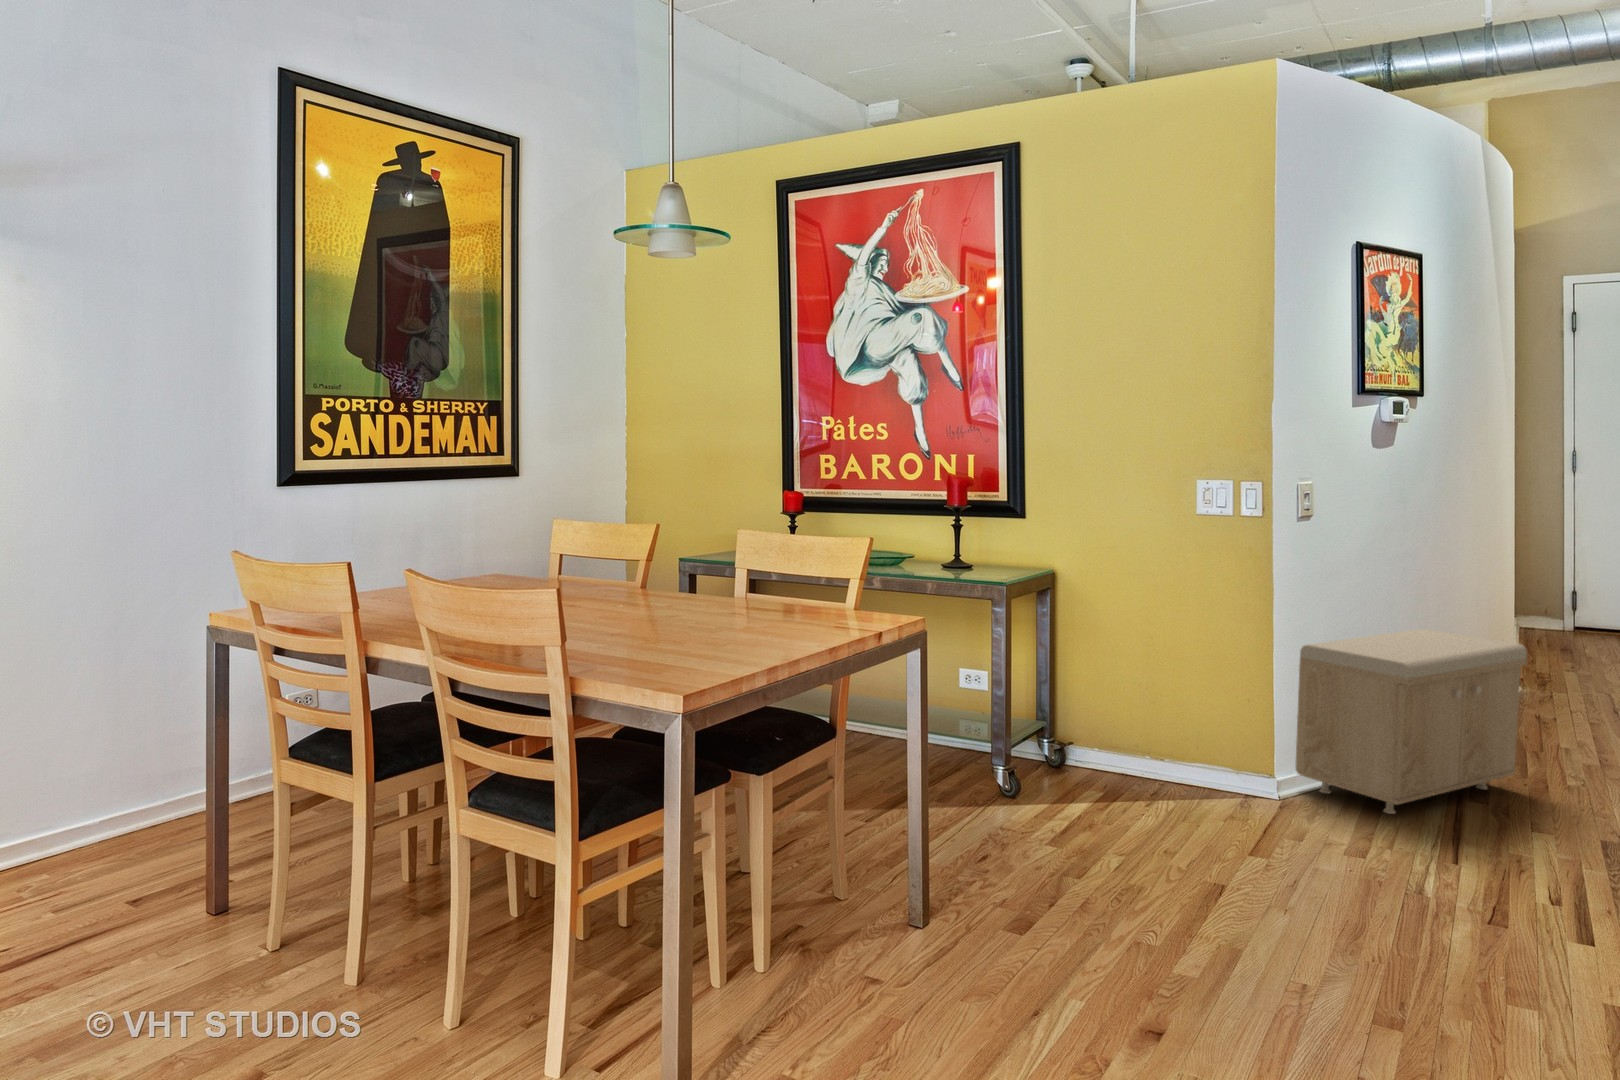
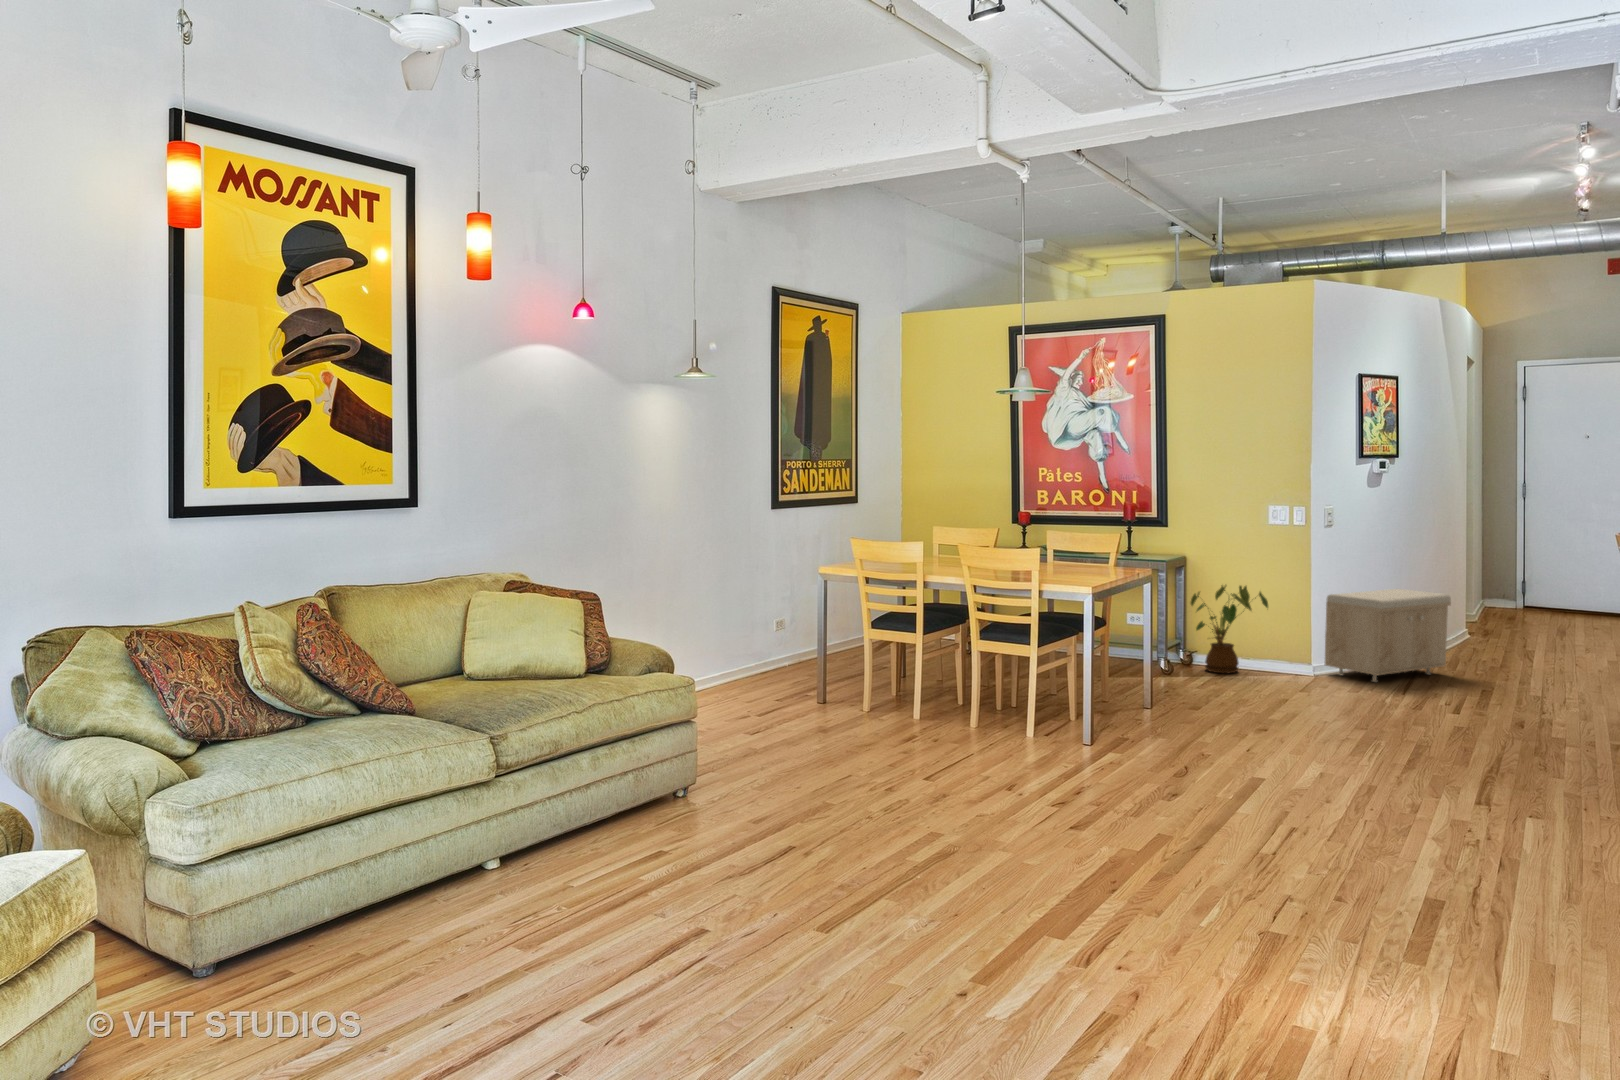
house plant: none [1055,623,1194,788] -> present [1191,586,1268,673]

